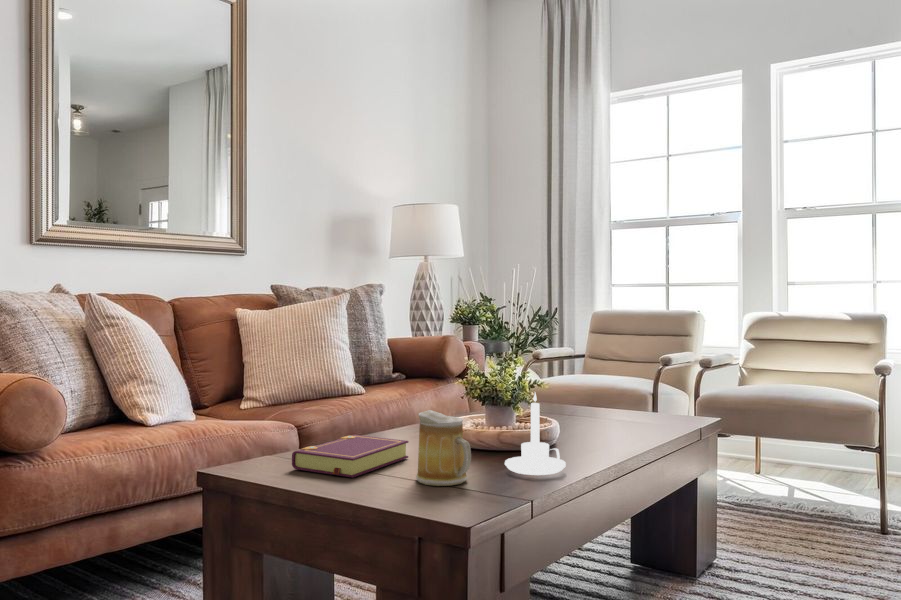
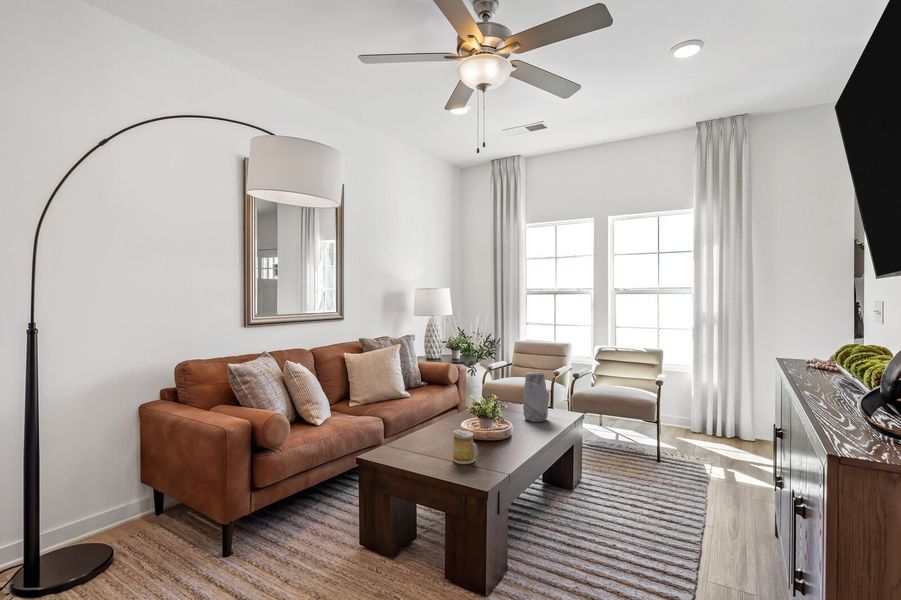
vase: none [590,327,643,430] -> present [523,372,548,422]
candle holder: present [505,392,566,475] -> none [490,418,517,456]
book: present [292,435,408,478] -> none [395,434,445,460]

